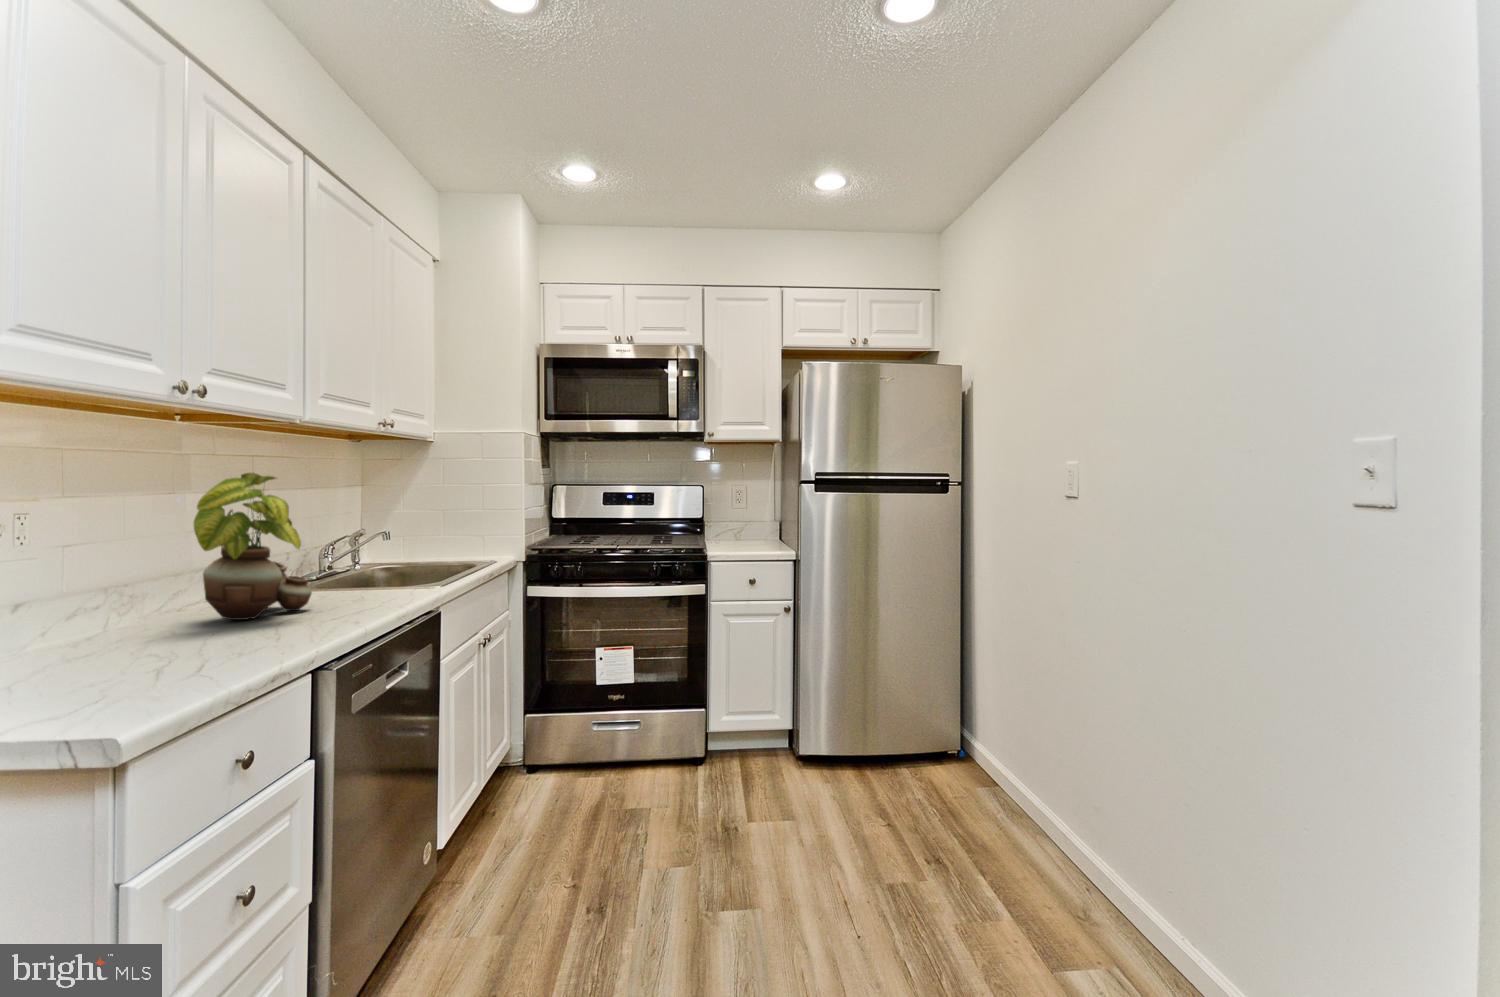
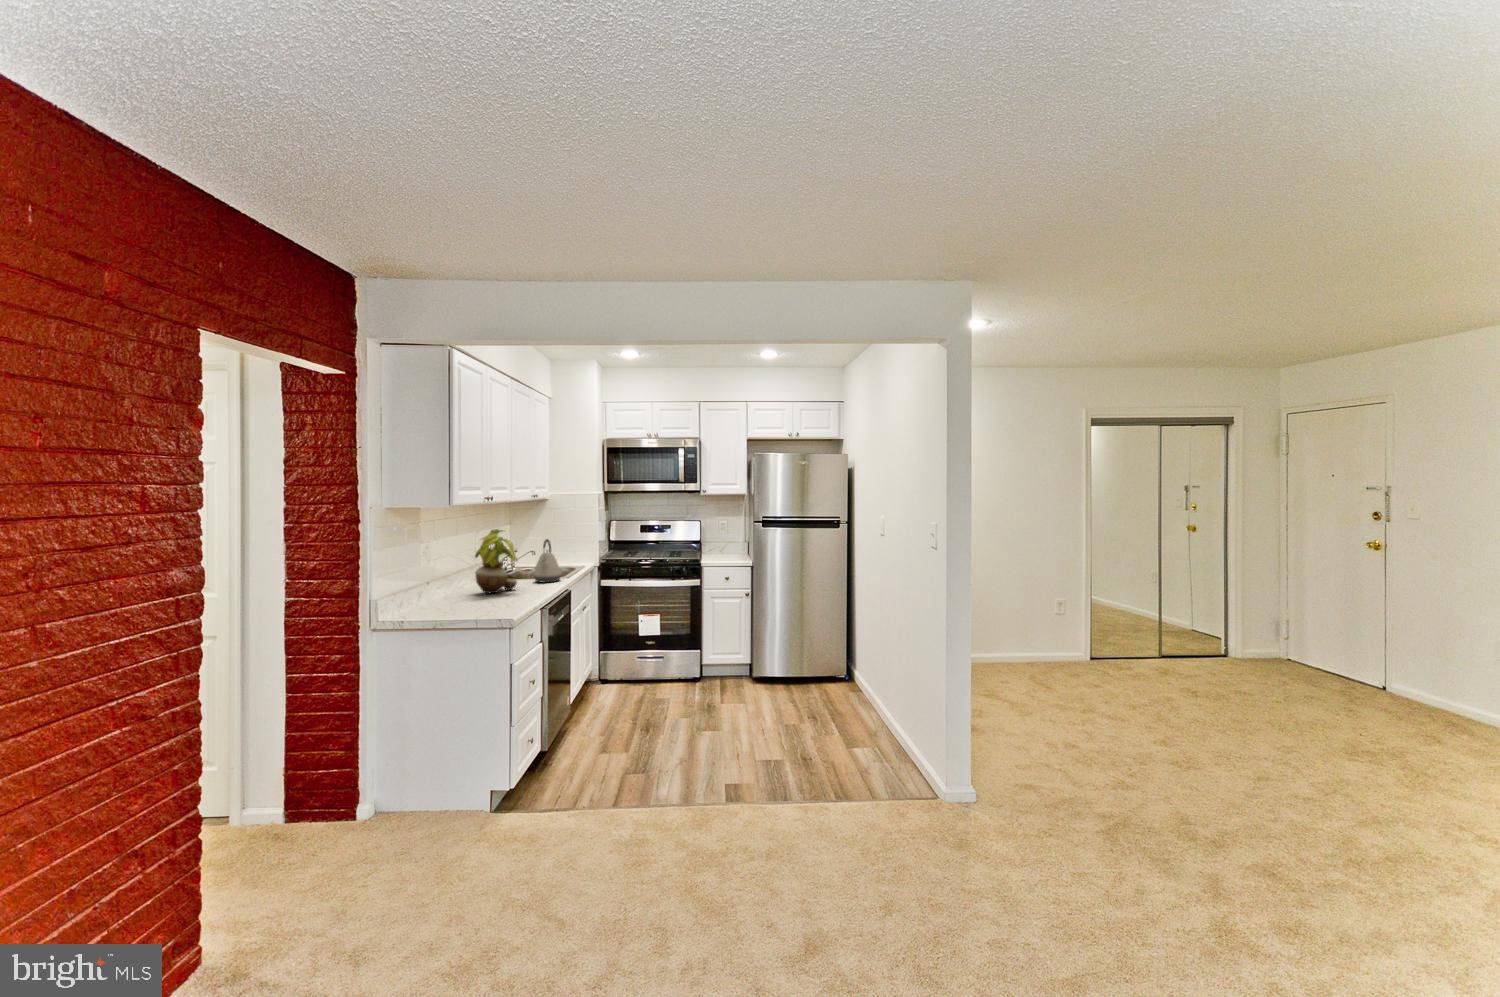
kettle: none [367,503,428,593] -> present [534,539,561,583]

